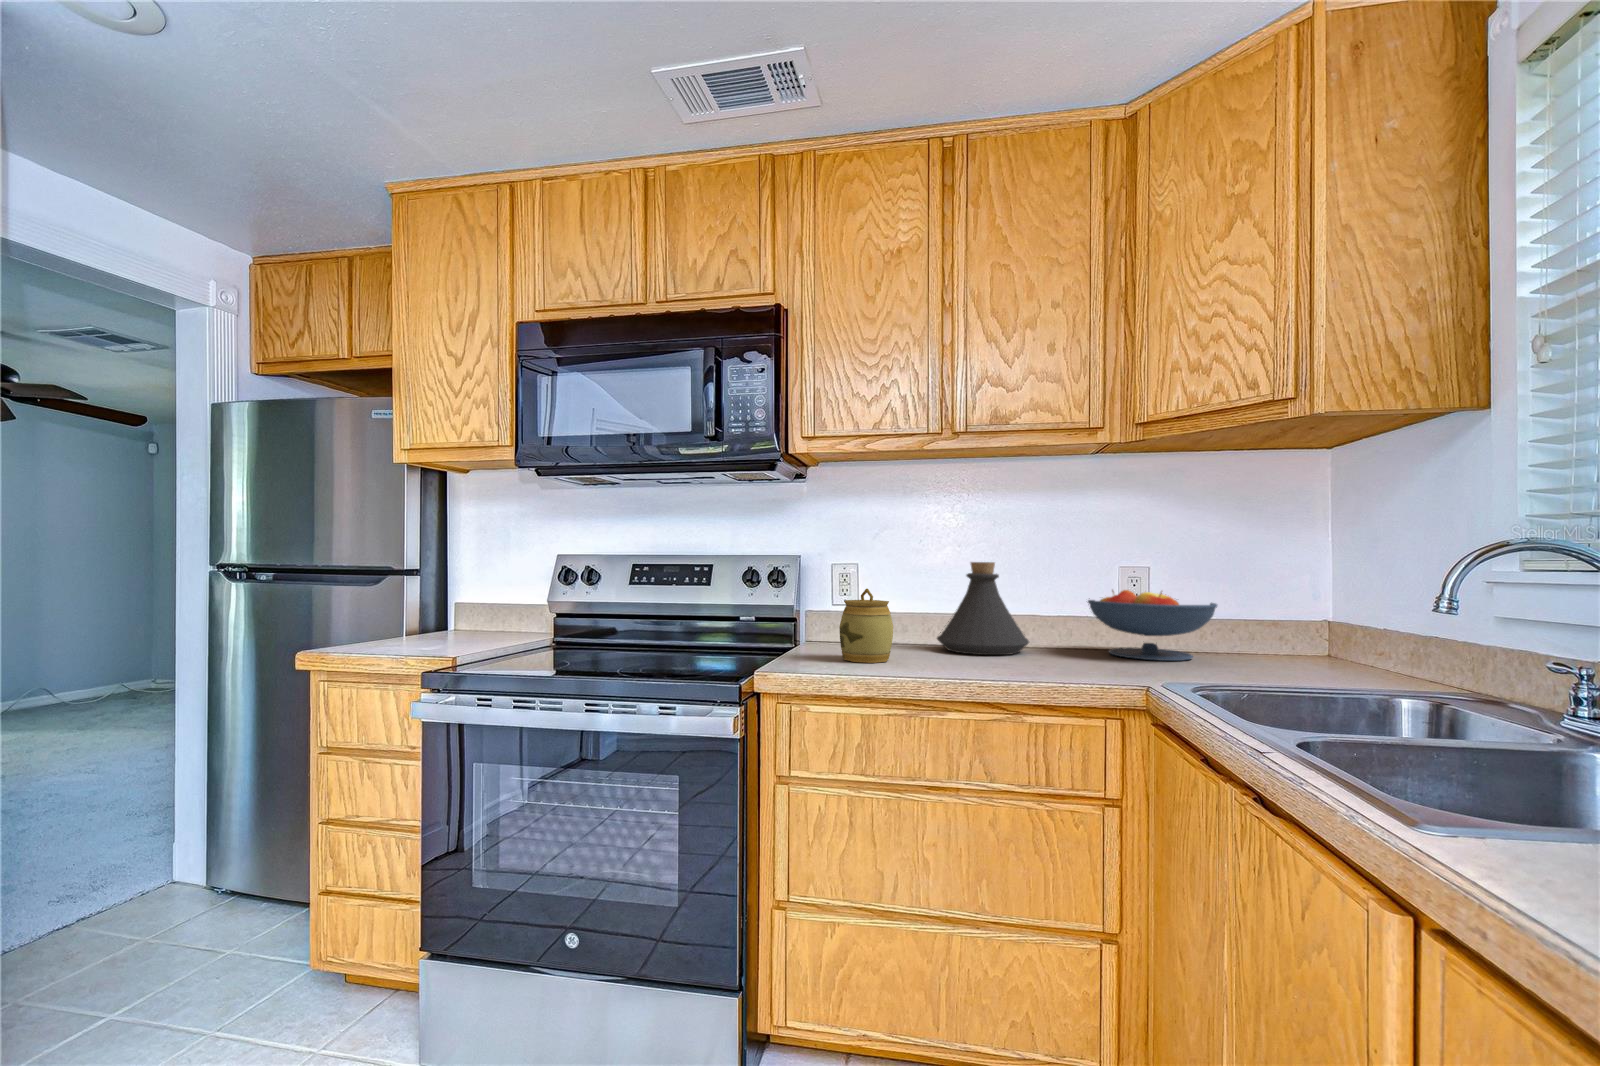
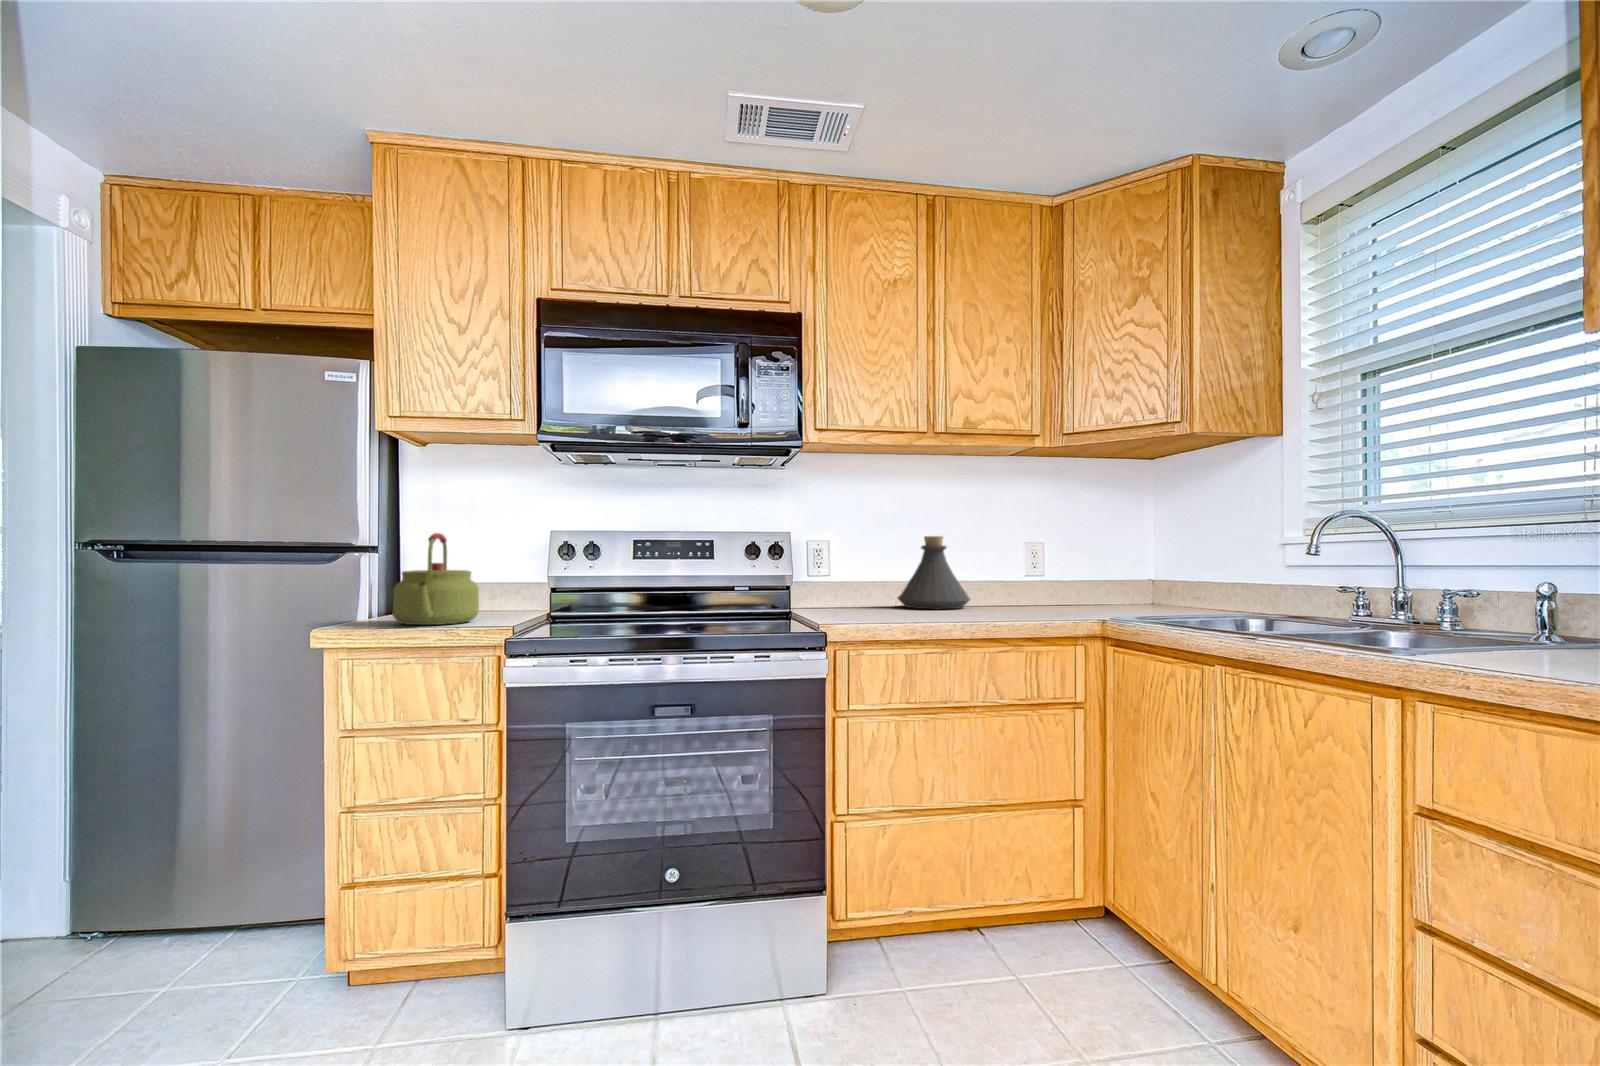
kettle: none [390,557,474,647] -> present [393,533,479,625]
jar: present [839,589,893,663] -> none [850,556,896,617]
fruit bowl: present [1088,590,1217,661] -> none [1004,550,1097,607]

